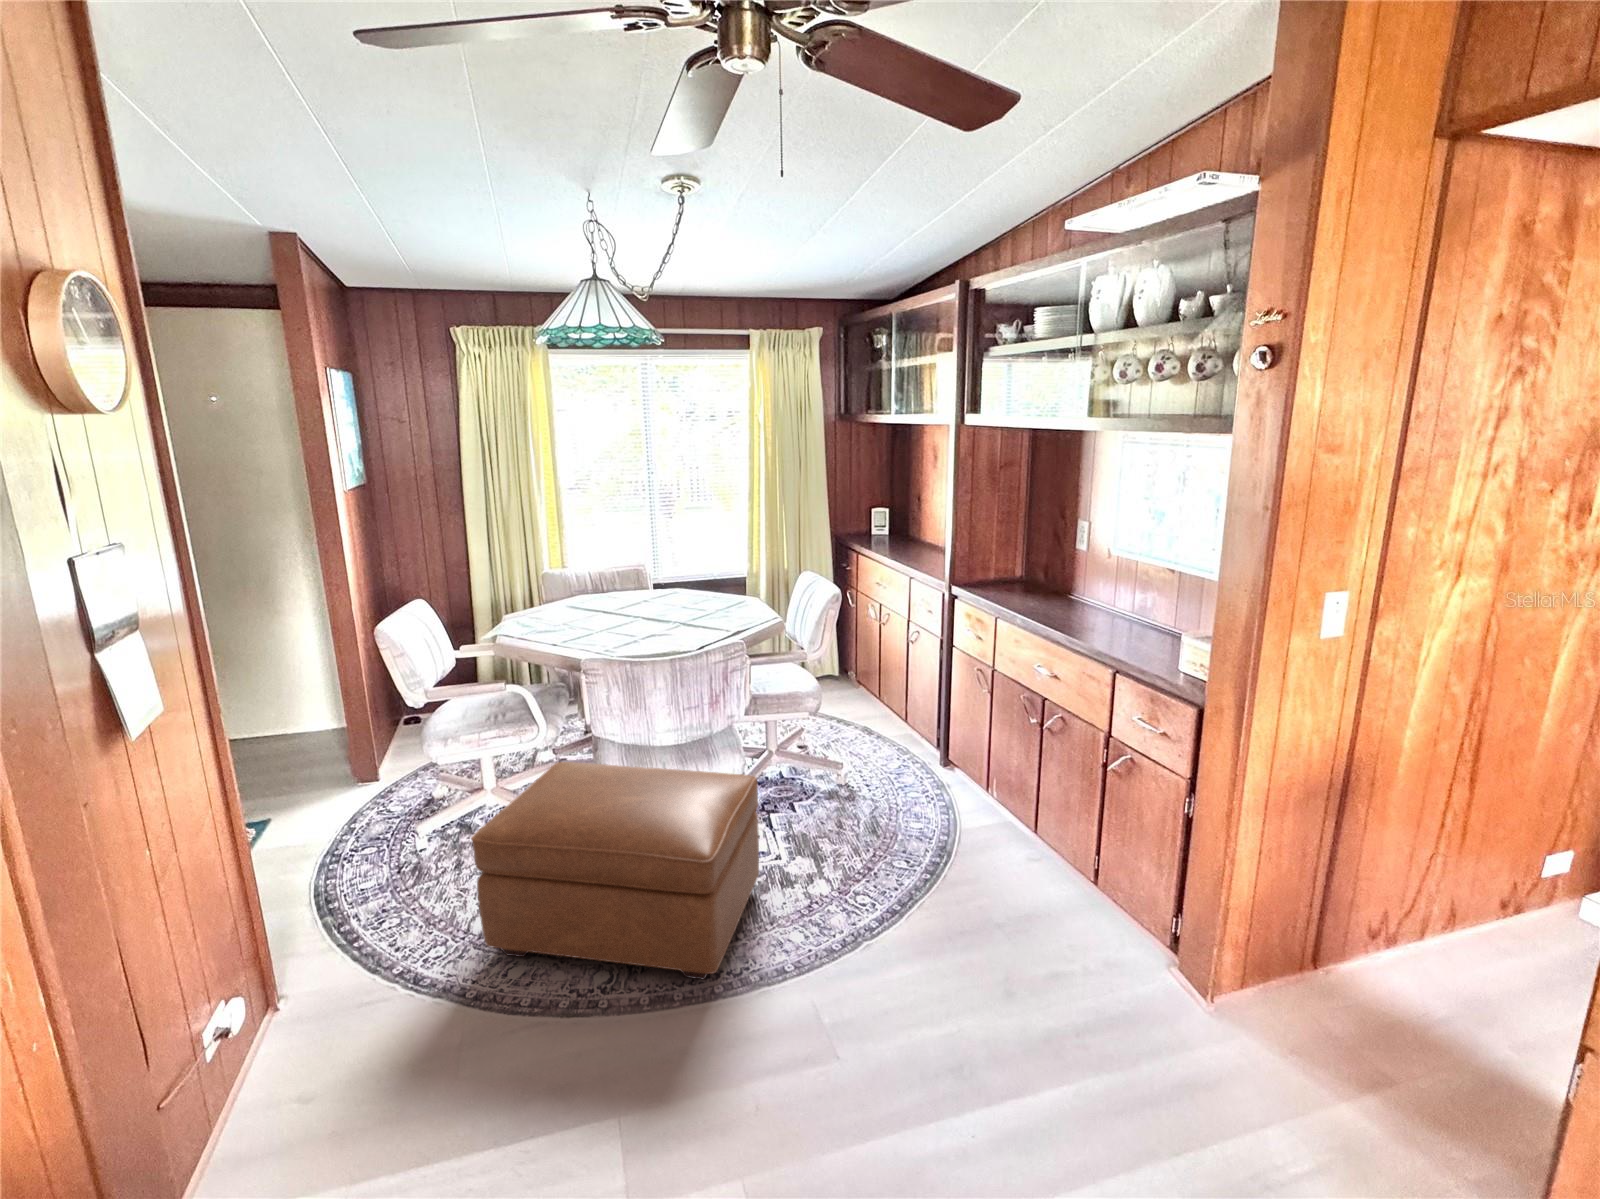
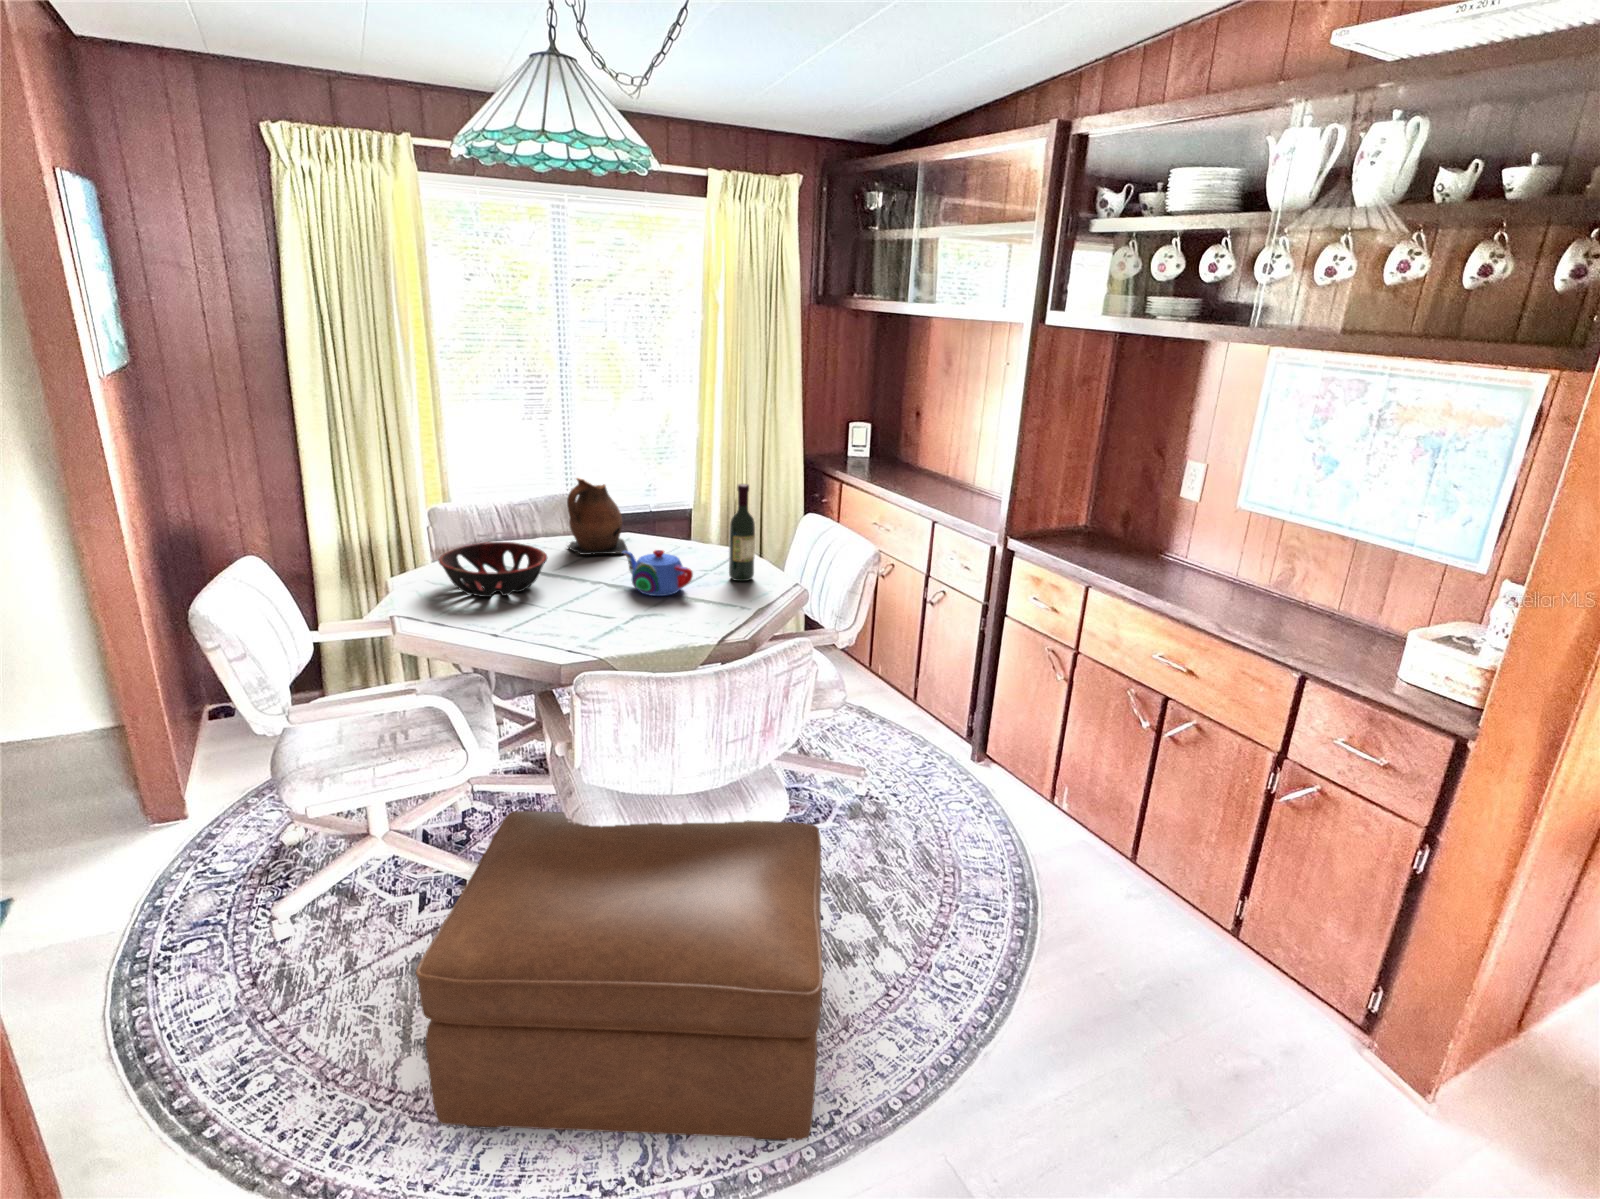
wine bottle: none [735,548,754,619] -> present [729,484,755,581]
ceramic pitcher: none [632,549,676,604] -> present [567,478,628,555]
decorative bowl: none [536,593,609,628] -> present [439,542,547,597]
teapot: none [660,595,703,627] -> present [623,550,693,596]

